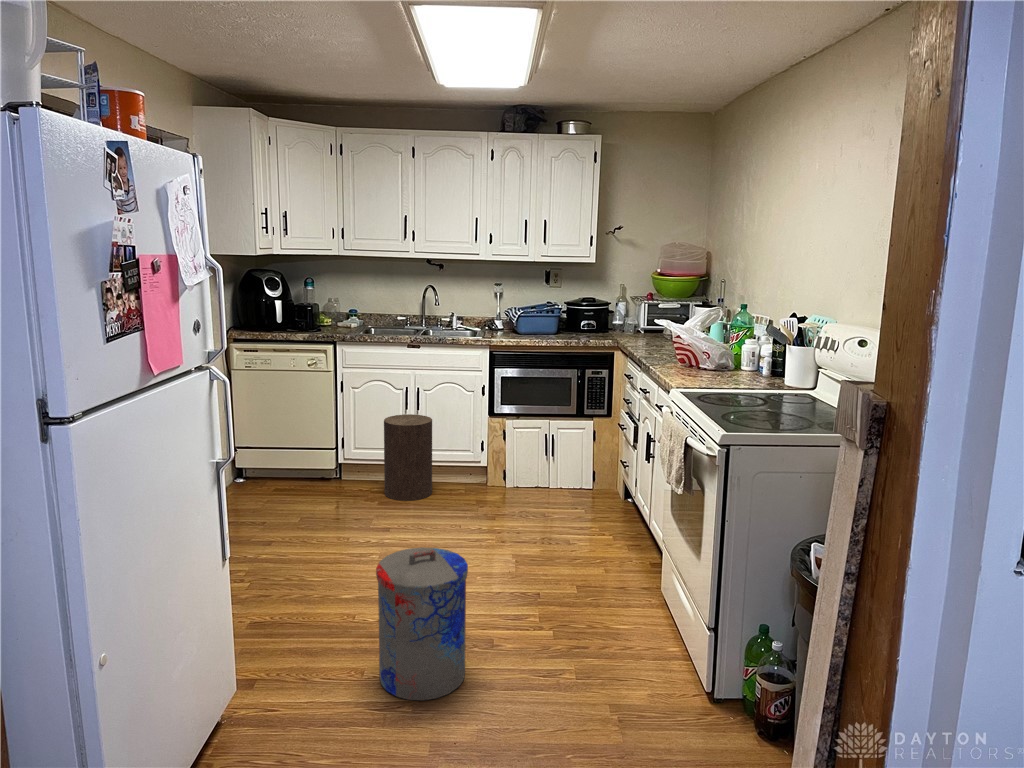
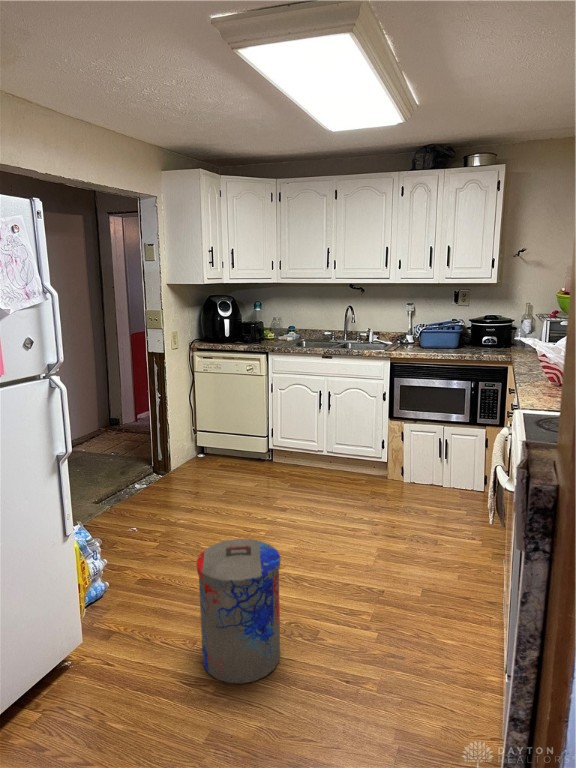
stool: present [384,414,432,501] -> none [298,413,338,486]

